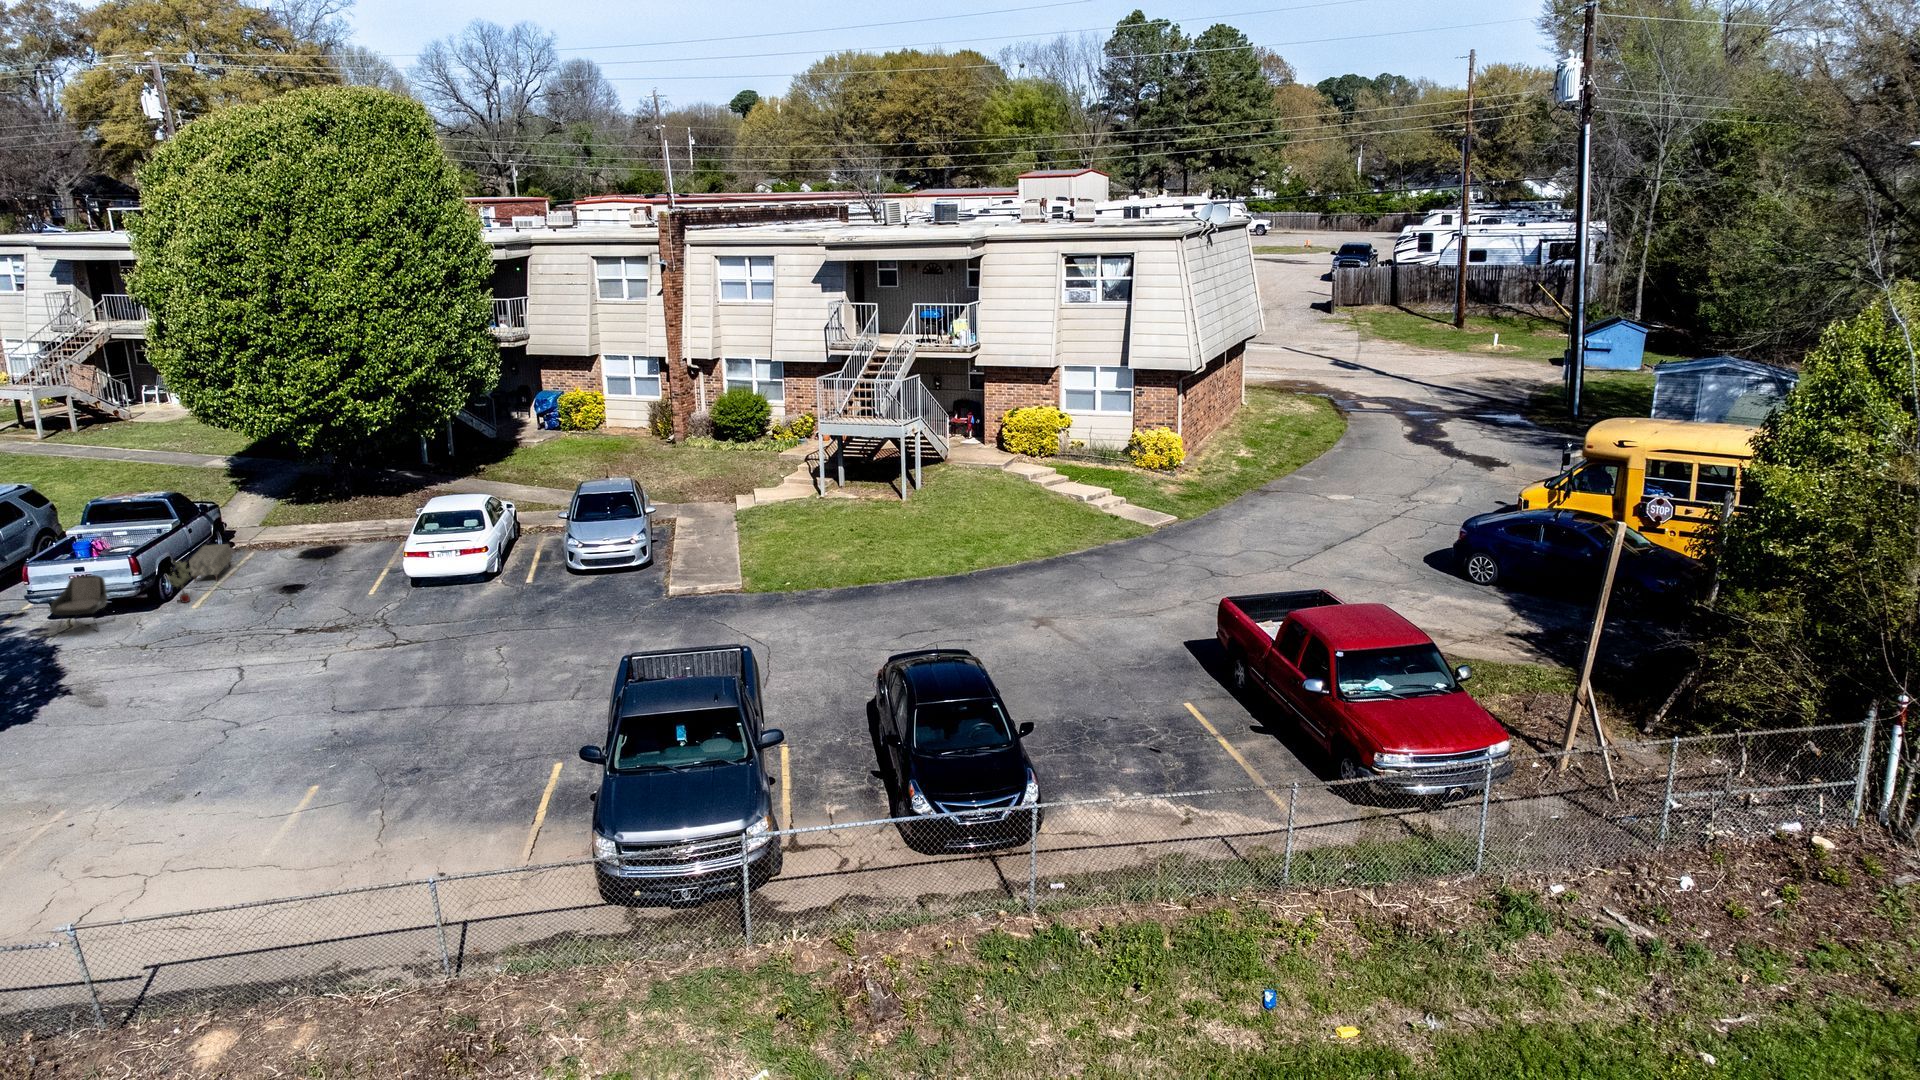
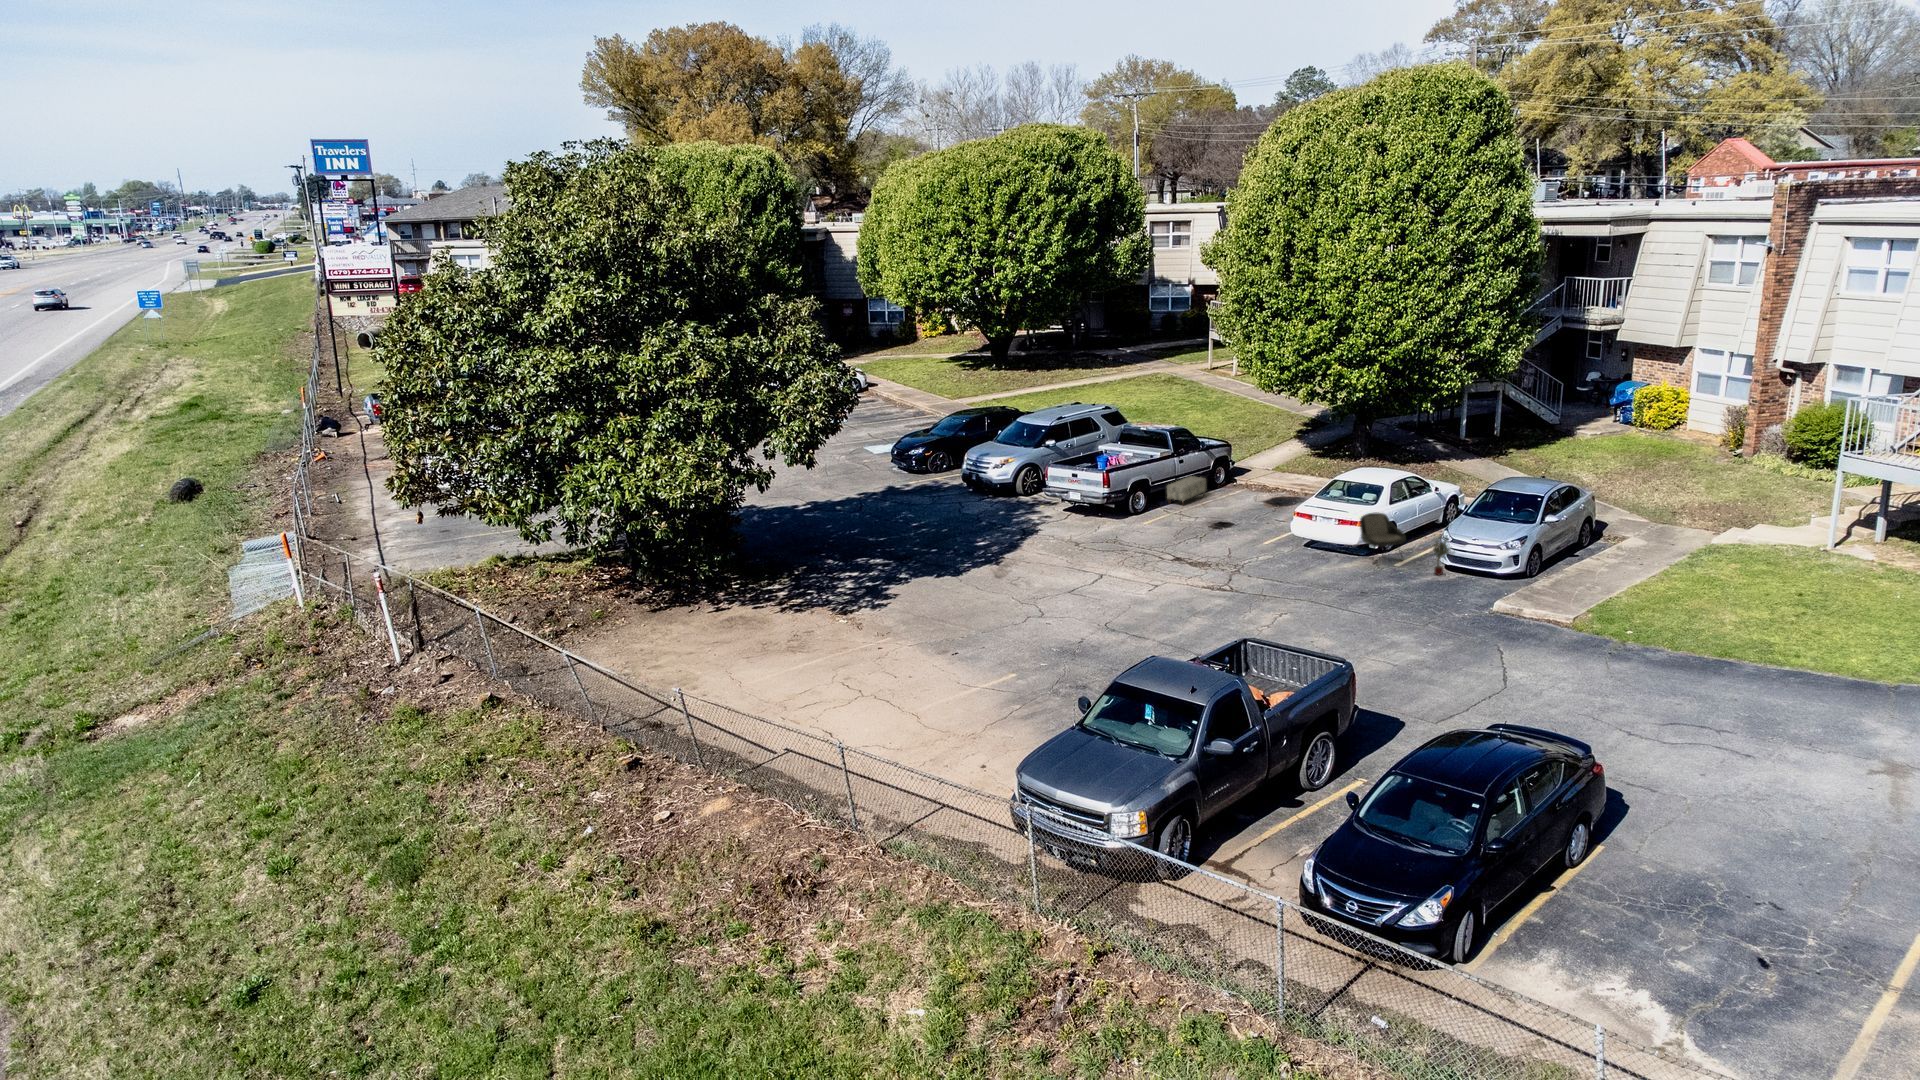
potted tree: present [167,562,190,603] -> present [1434,536,1452,575]
lounge chair: present [50,575,108,631] -> present [1360,512,1406,560]

